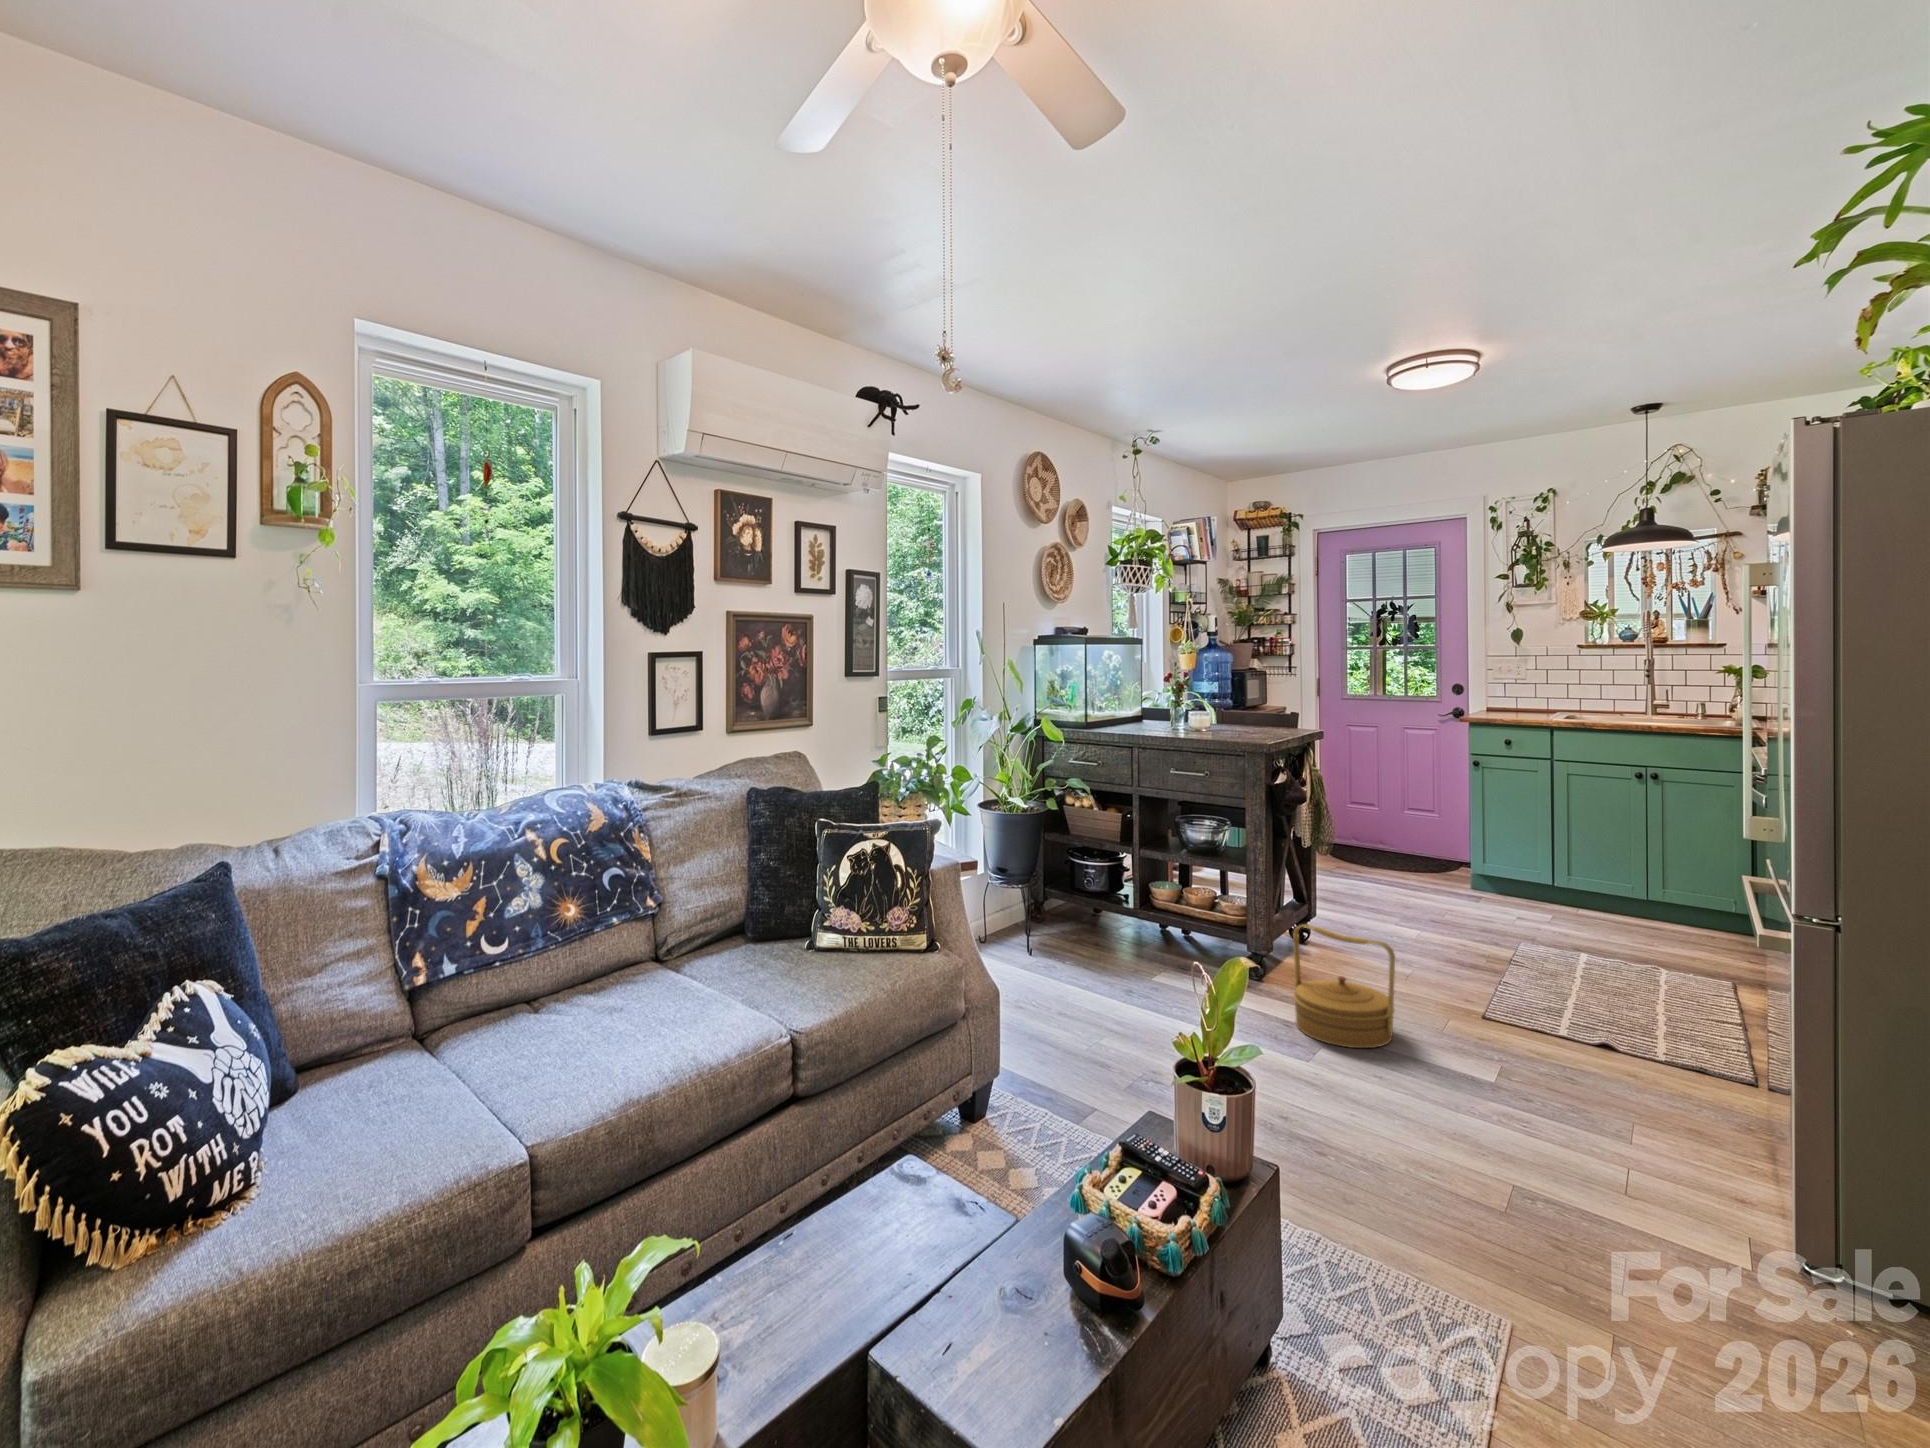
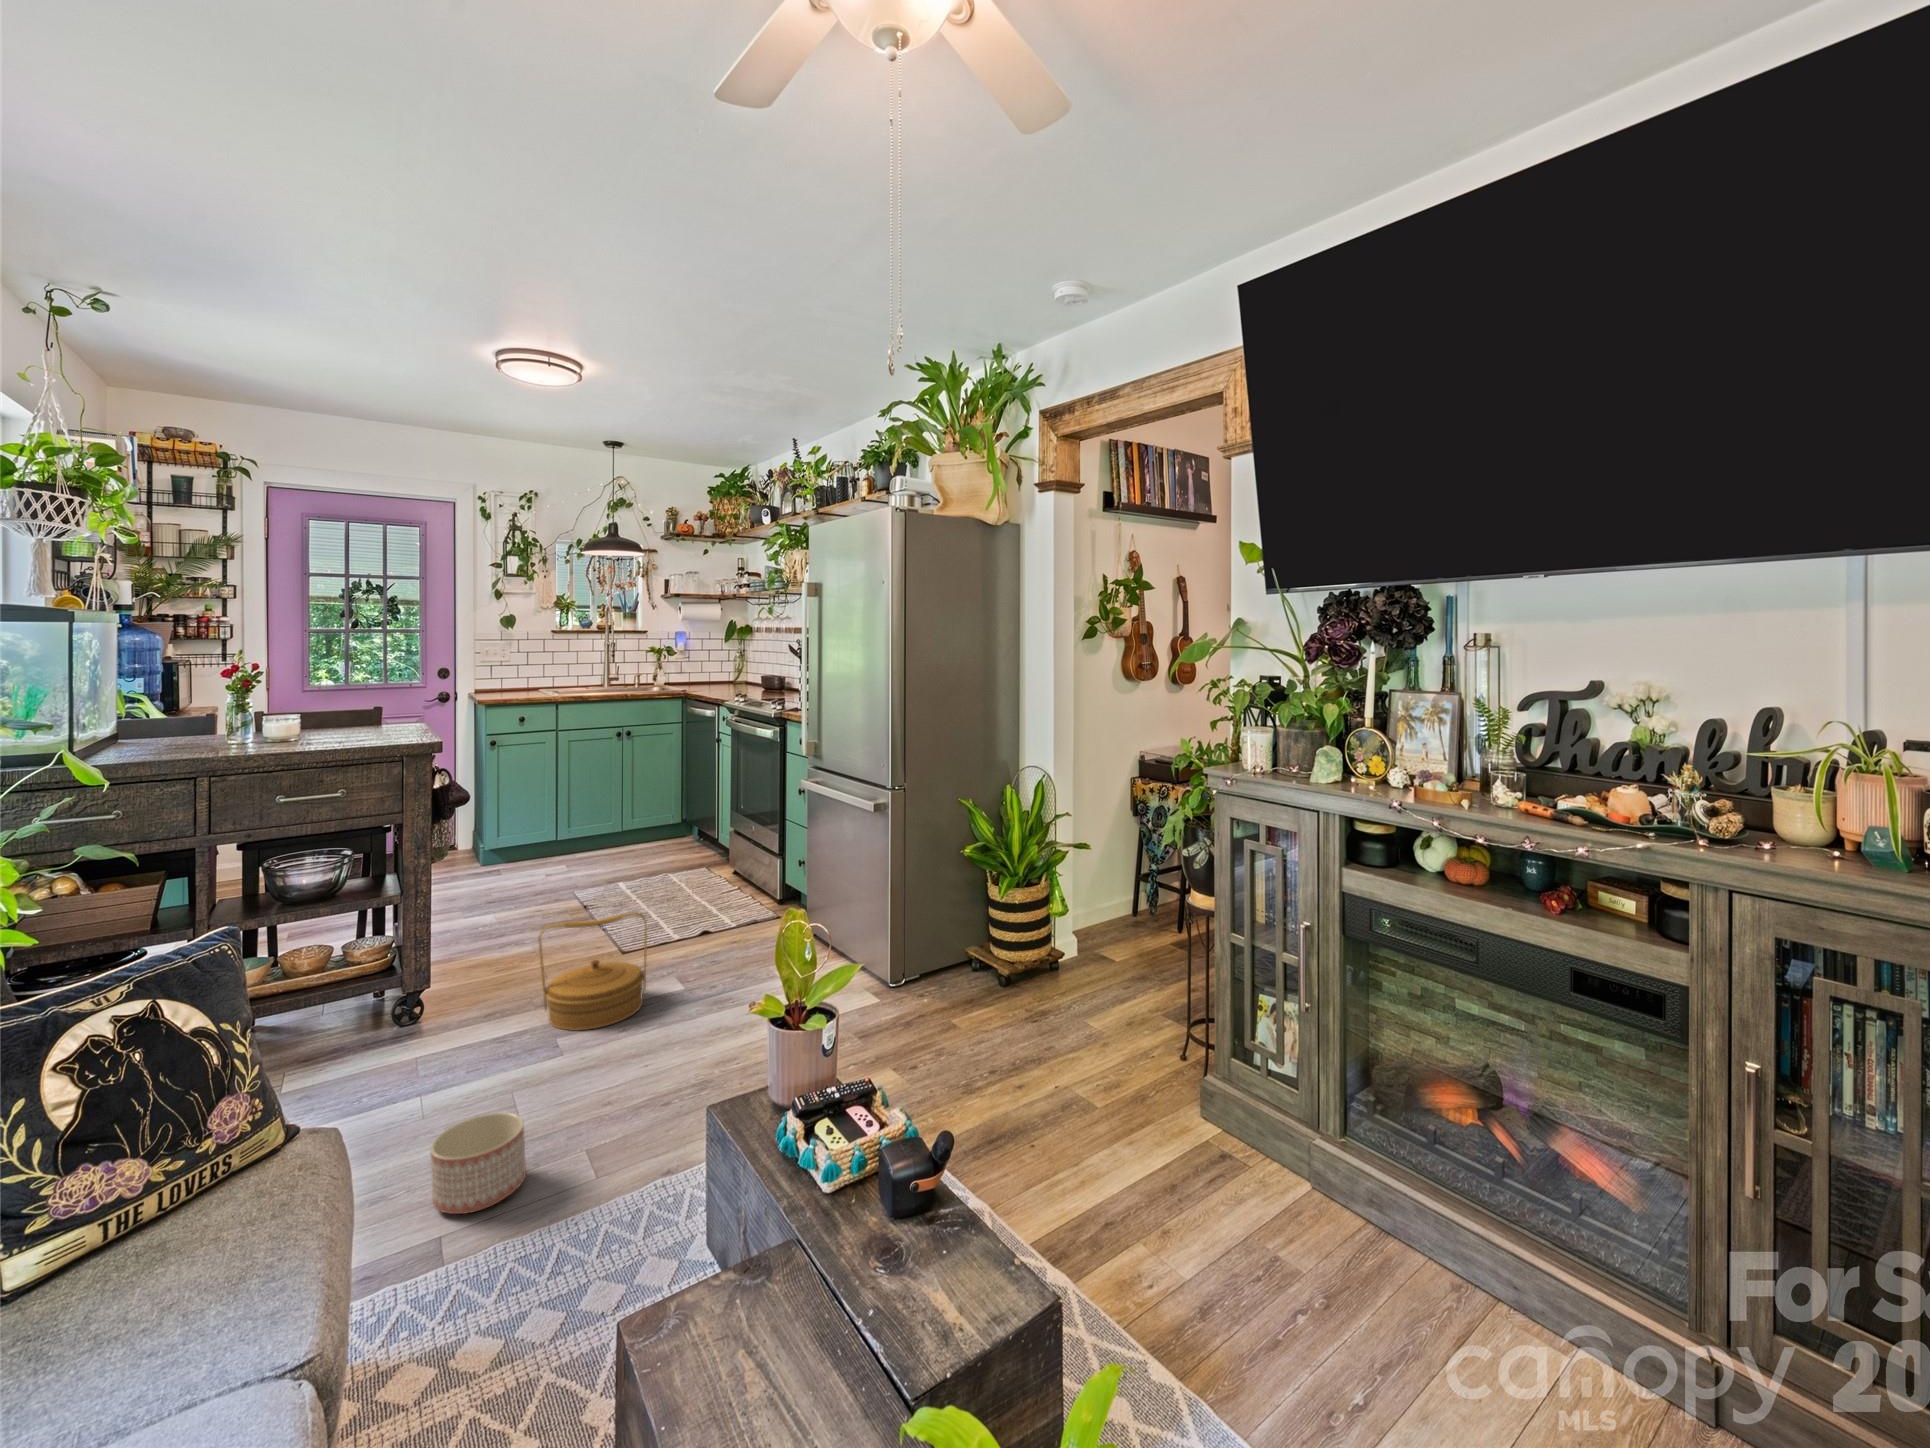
planter: none [1064,1024,1128,1096] -> present [431,1112,526,1214]

